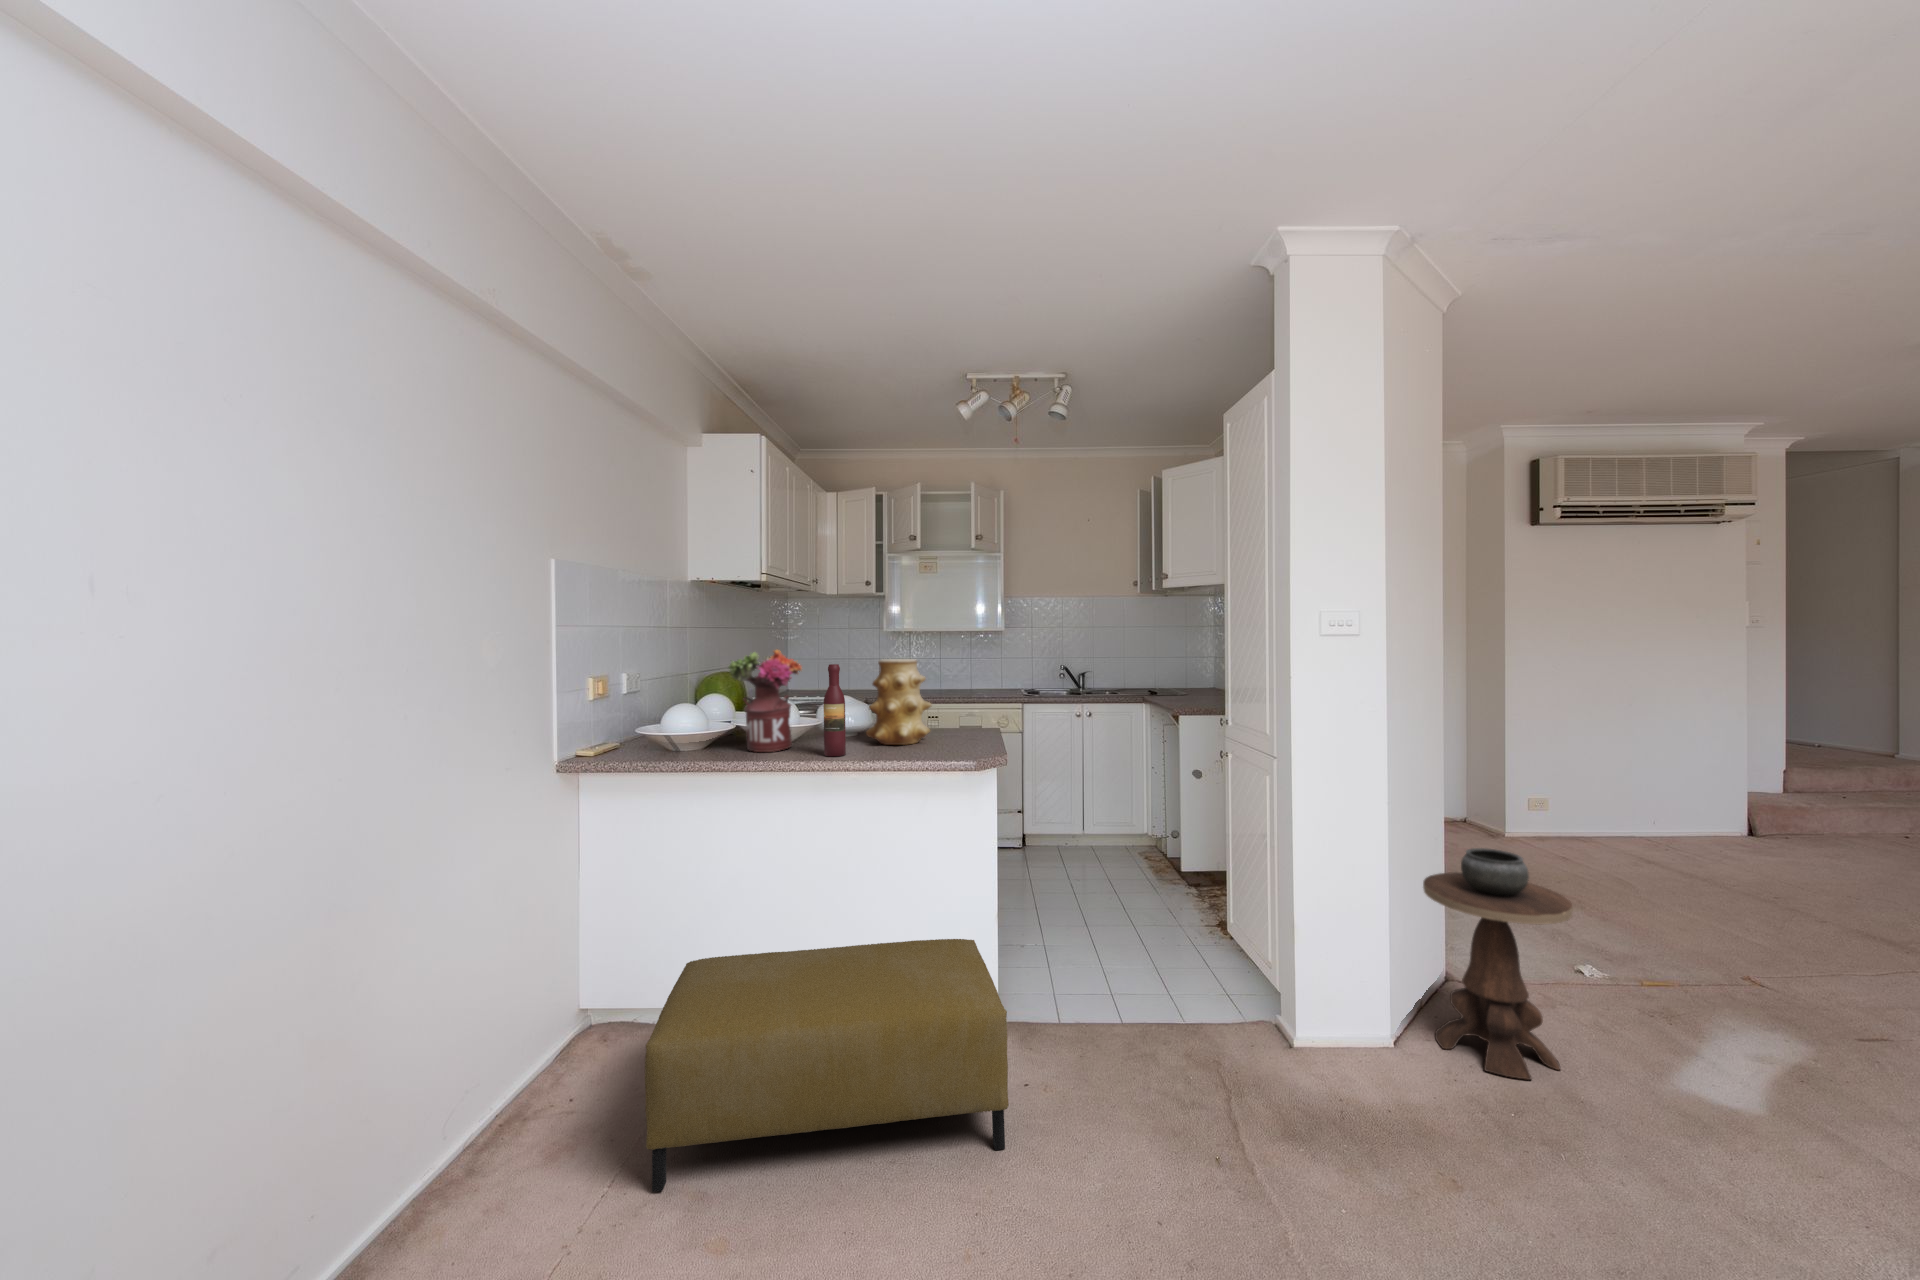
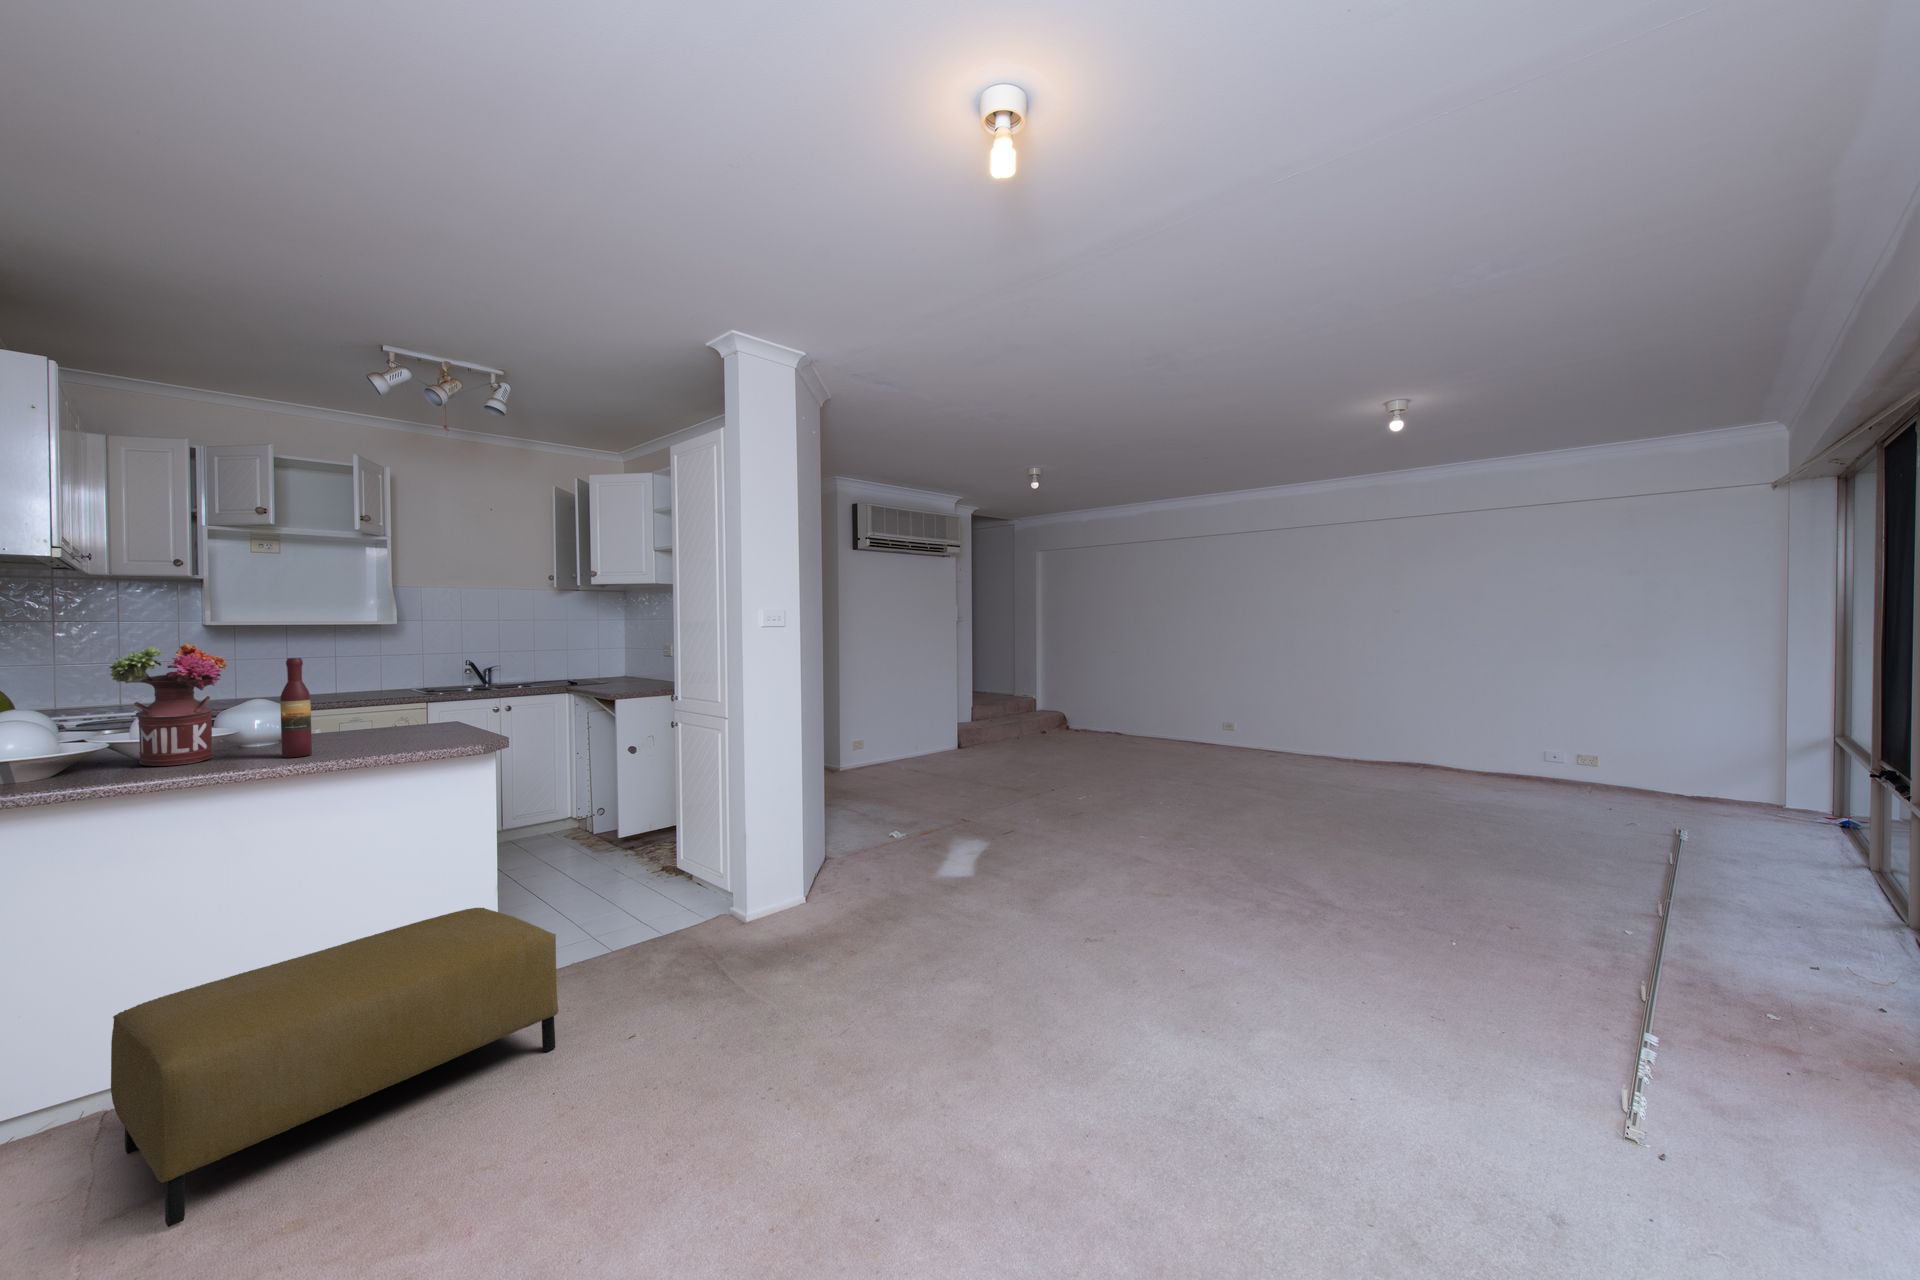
vase: present [866,659,931,745] -> none [315,652,402,742]
side table: present [1423,848,1573,1080] -> none [818,763,894,899]

